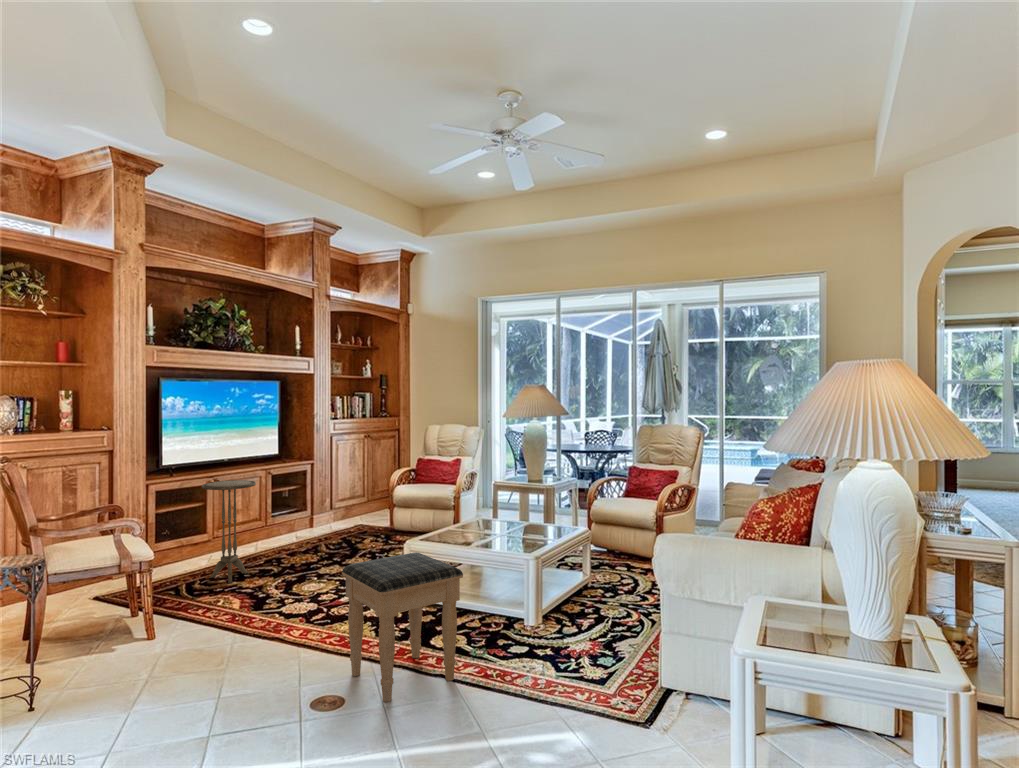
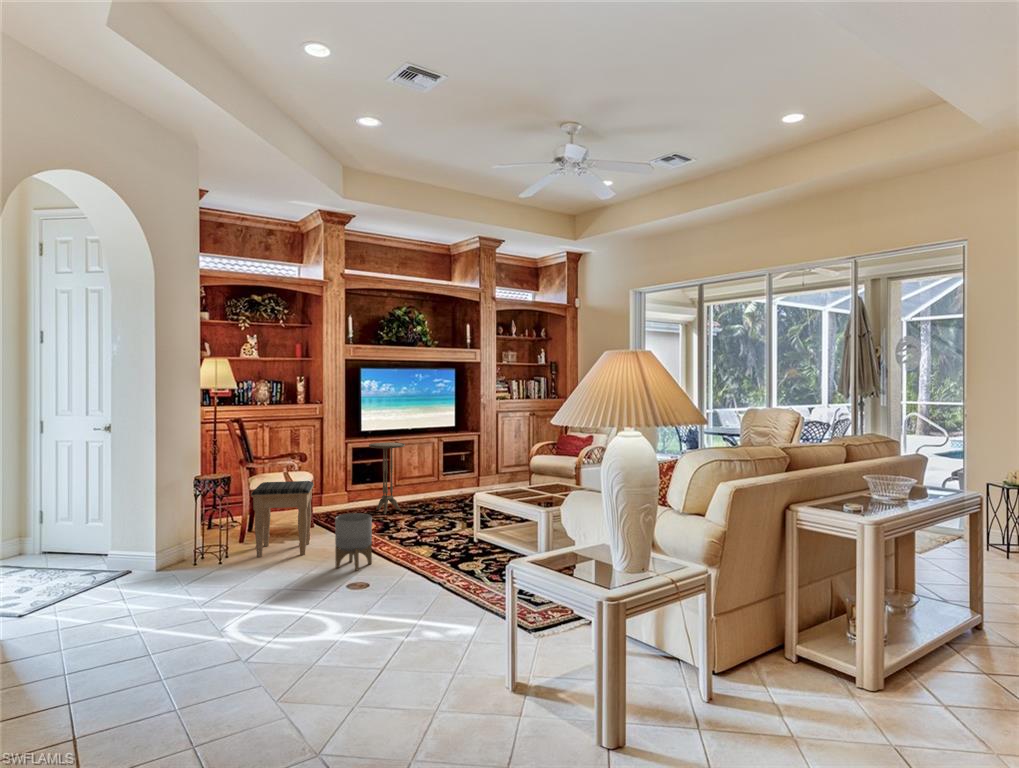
footstool: present [342,552,463,702] -> present [251,481,314,557]
planter: none [246,594,306,691] -> present [335,513,372,571]

